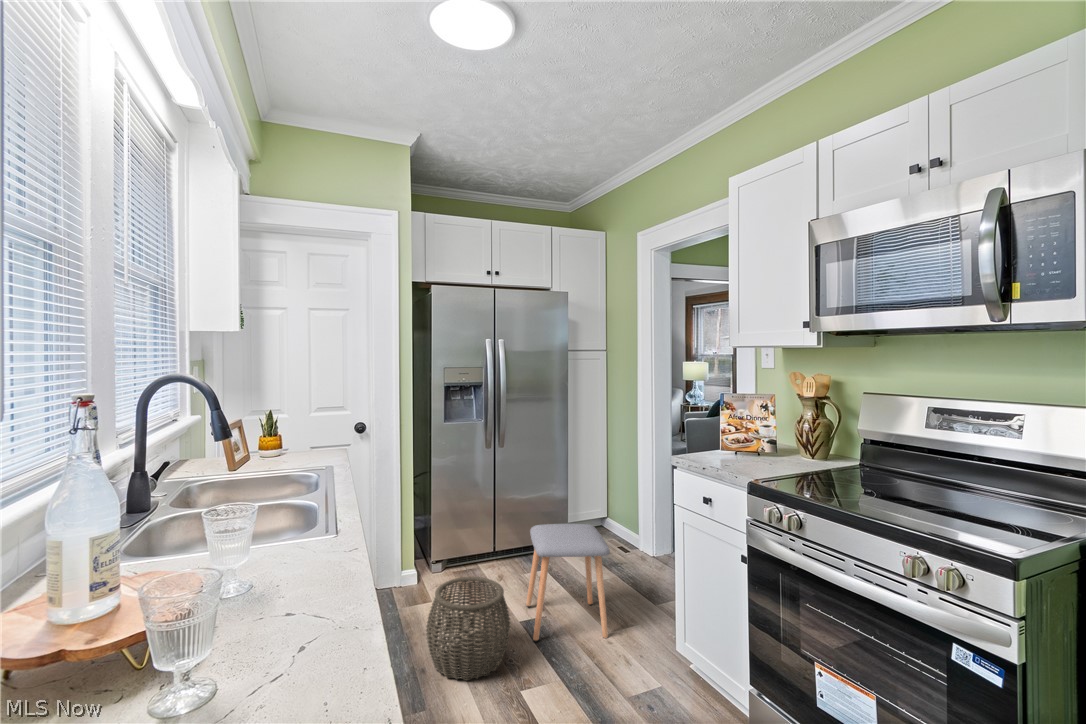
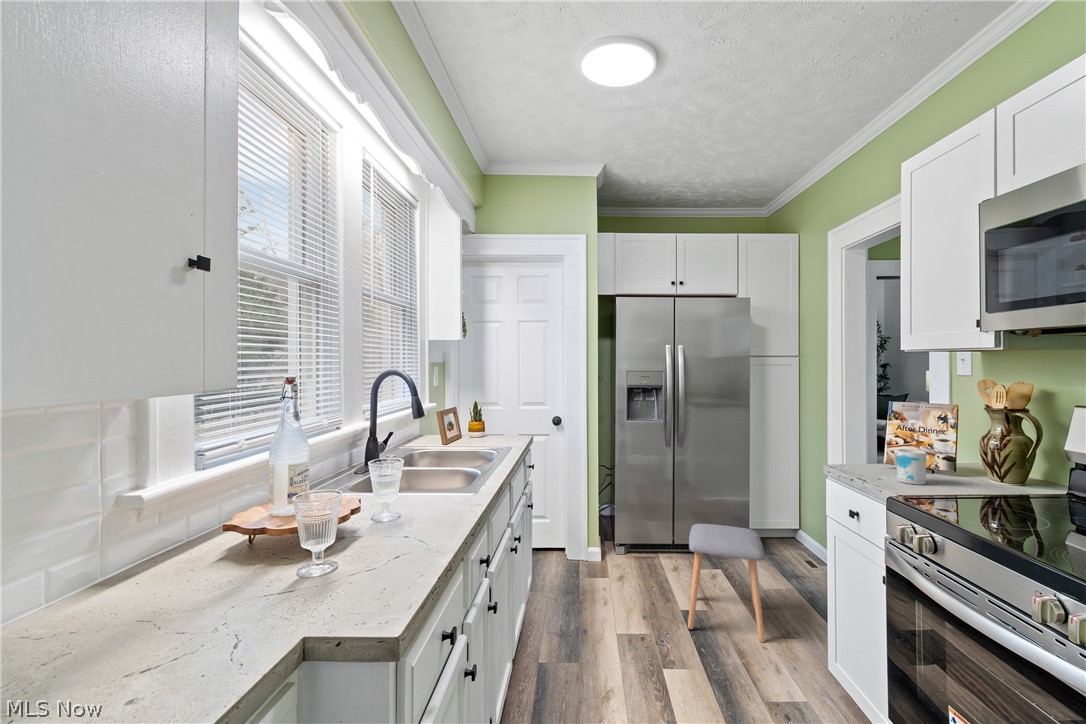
mug: none [736,435,764,467] -> present [894,449,926,484]
woven basket: present [426,577,511,680] -> none [588,559,661,649]

